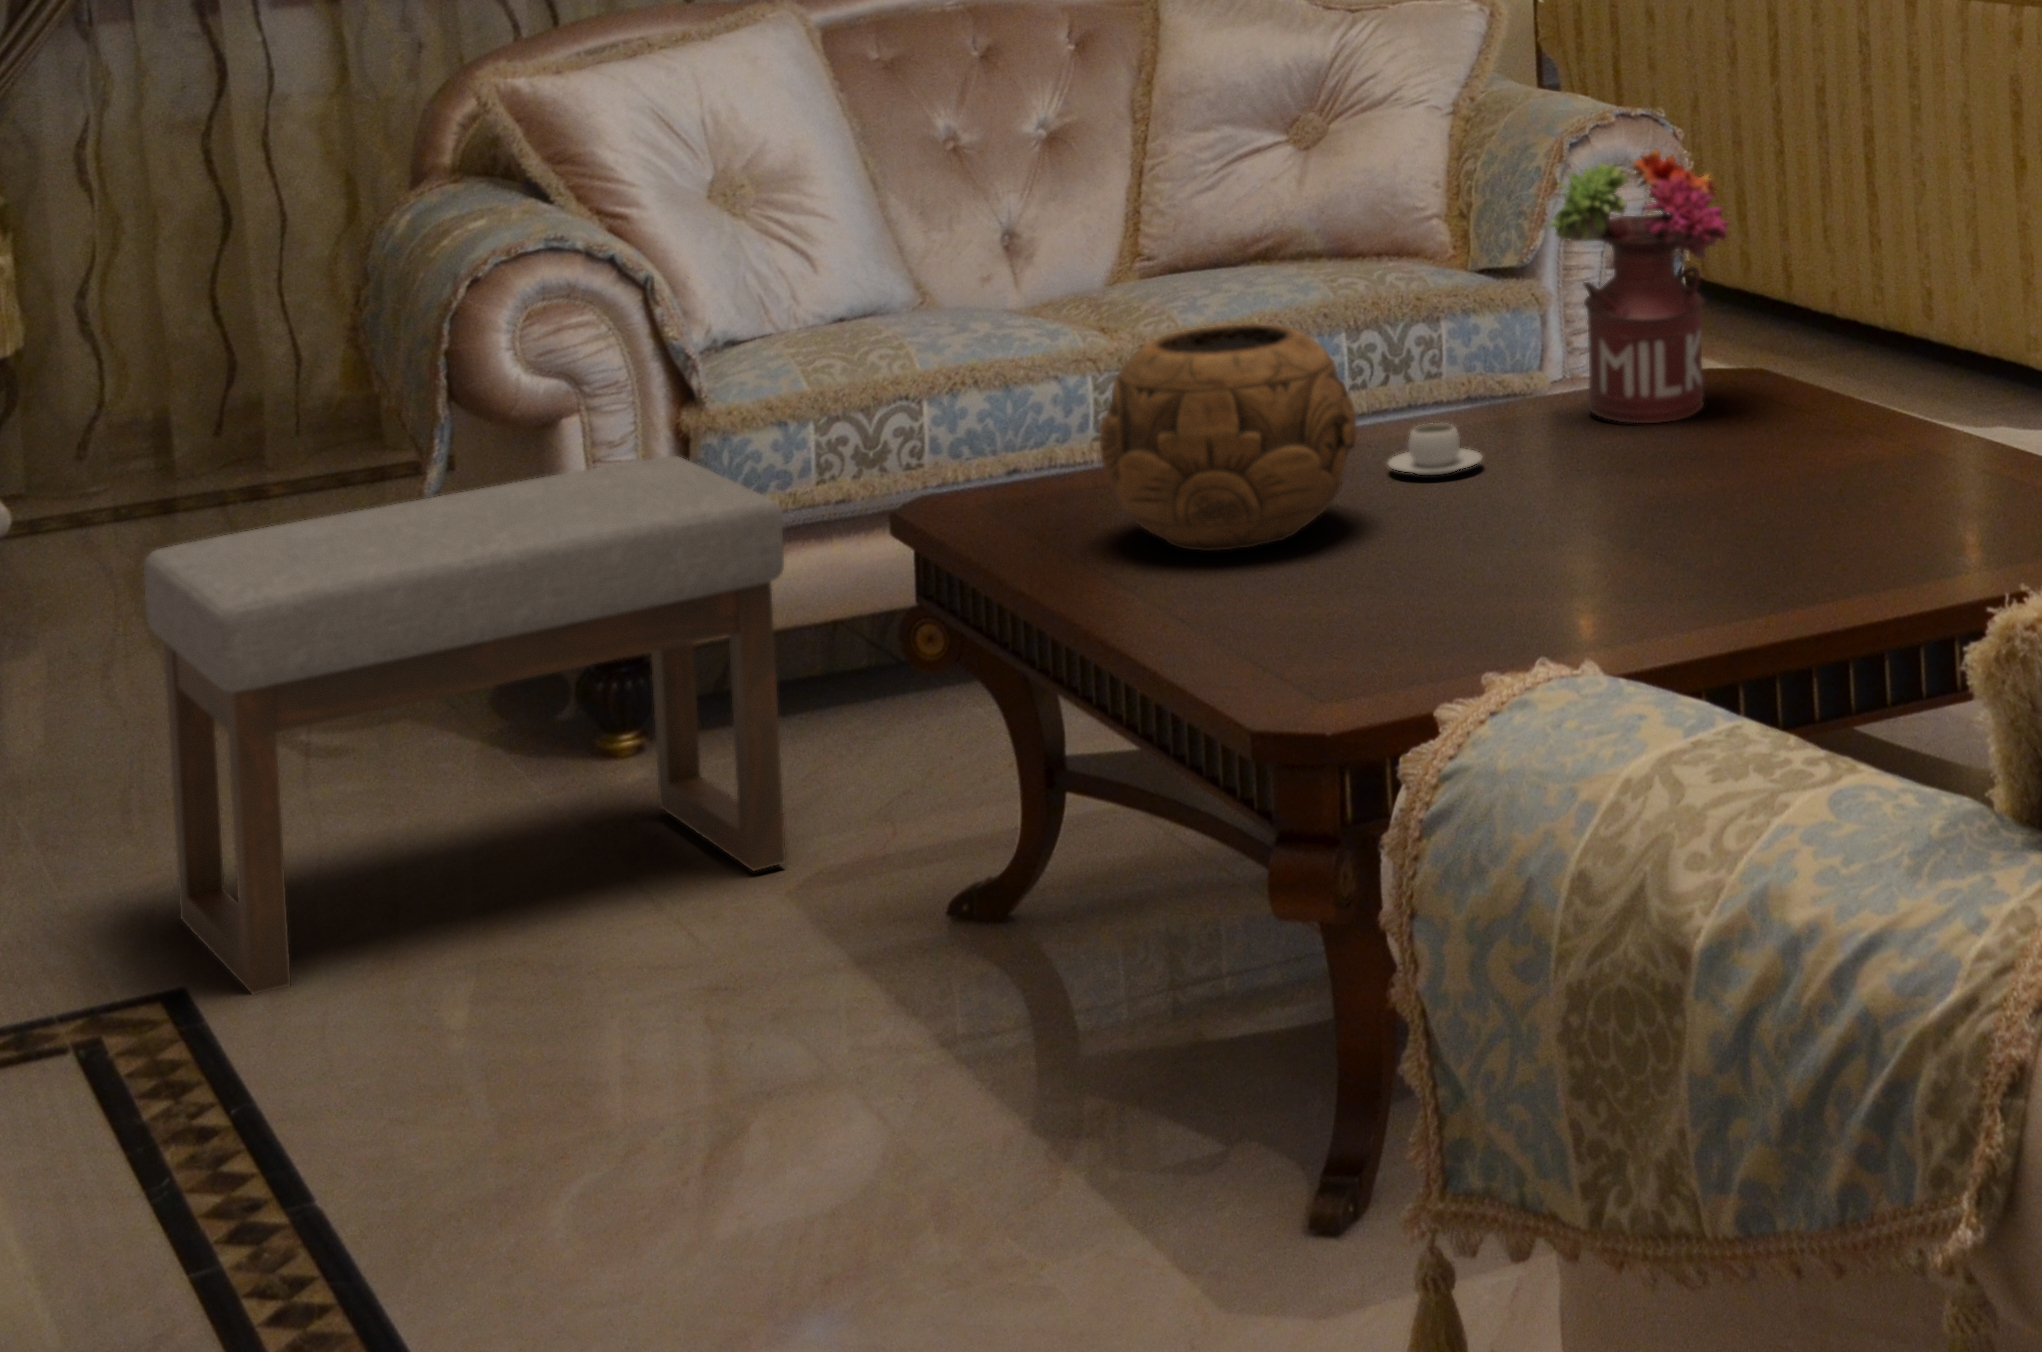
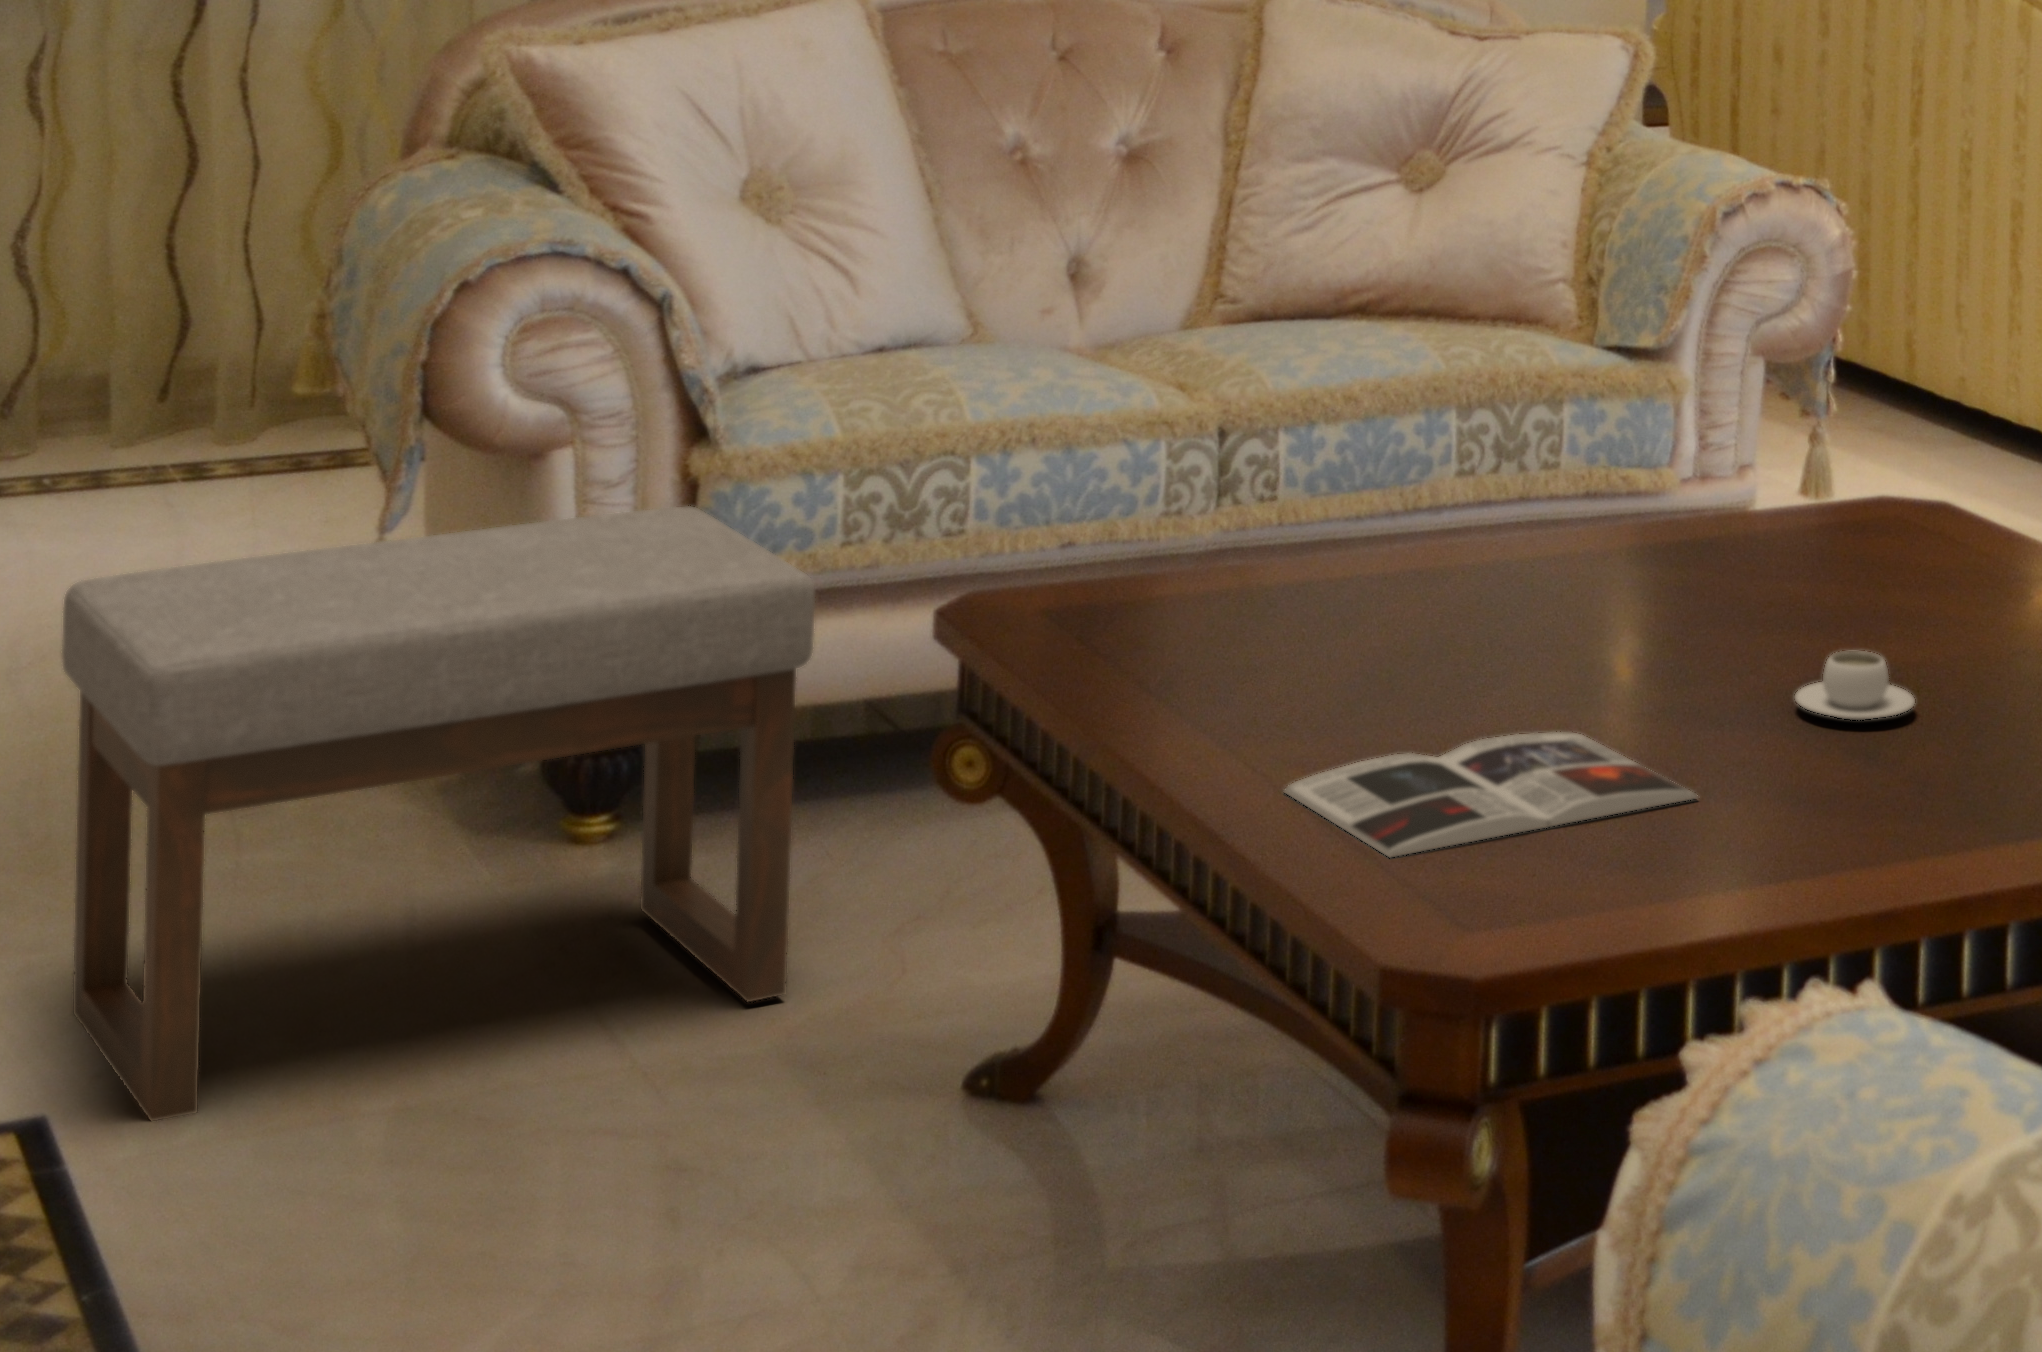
flower arrangement: present [1550,149,1729,423] -> none [1719,242,1929,557]
decorative bowl: present [1100,324,1356,551] -> none [1201,419,1500,685]
teacup: present [1388,423,1483,475] -> present [1795,651,1915,720]
magazine: none [1172,570,1525,672] -> present [1285,732,1698,857]

